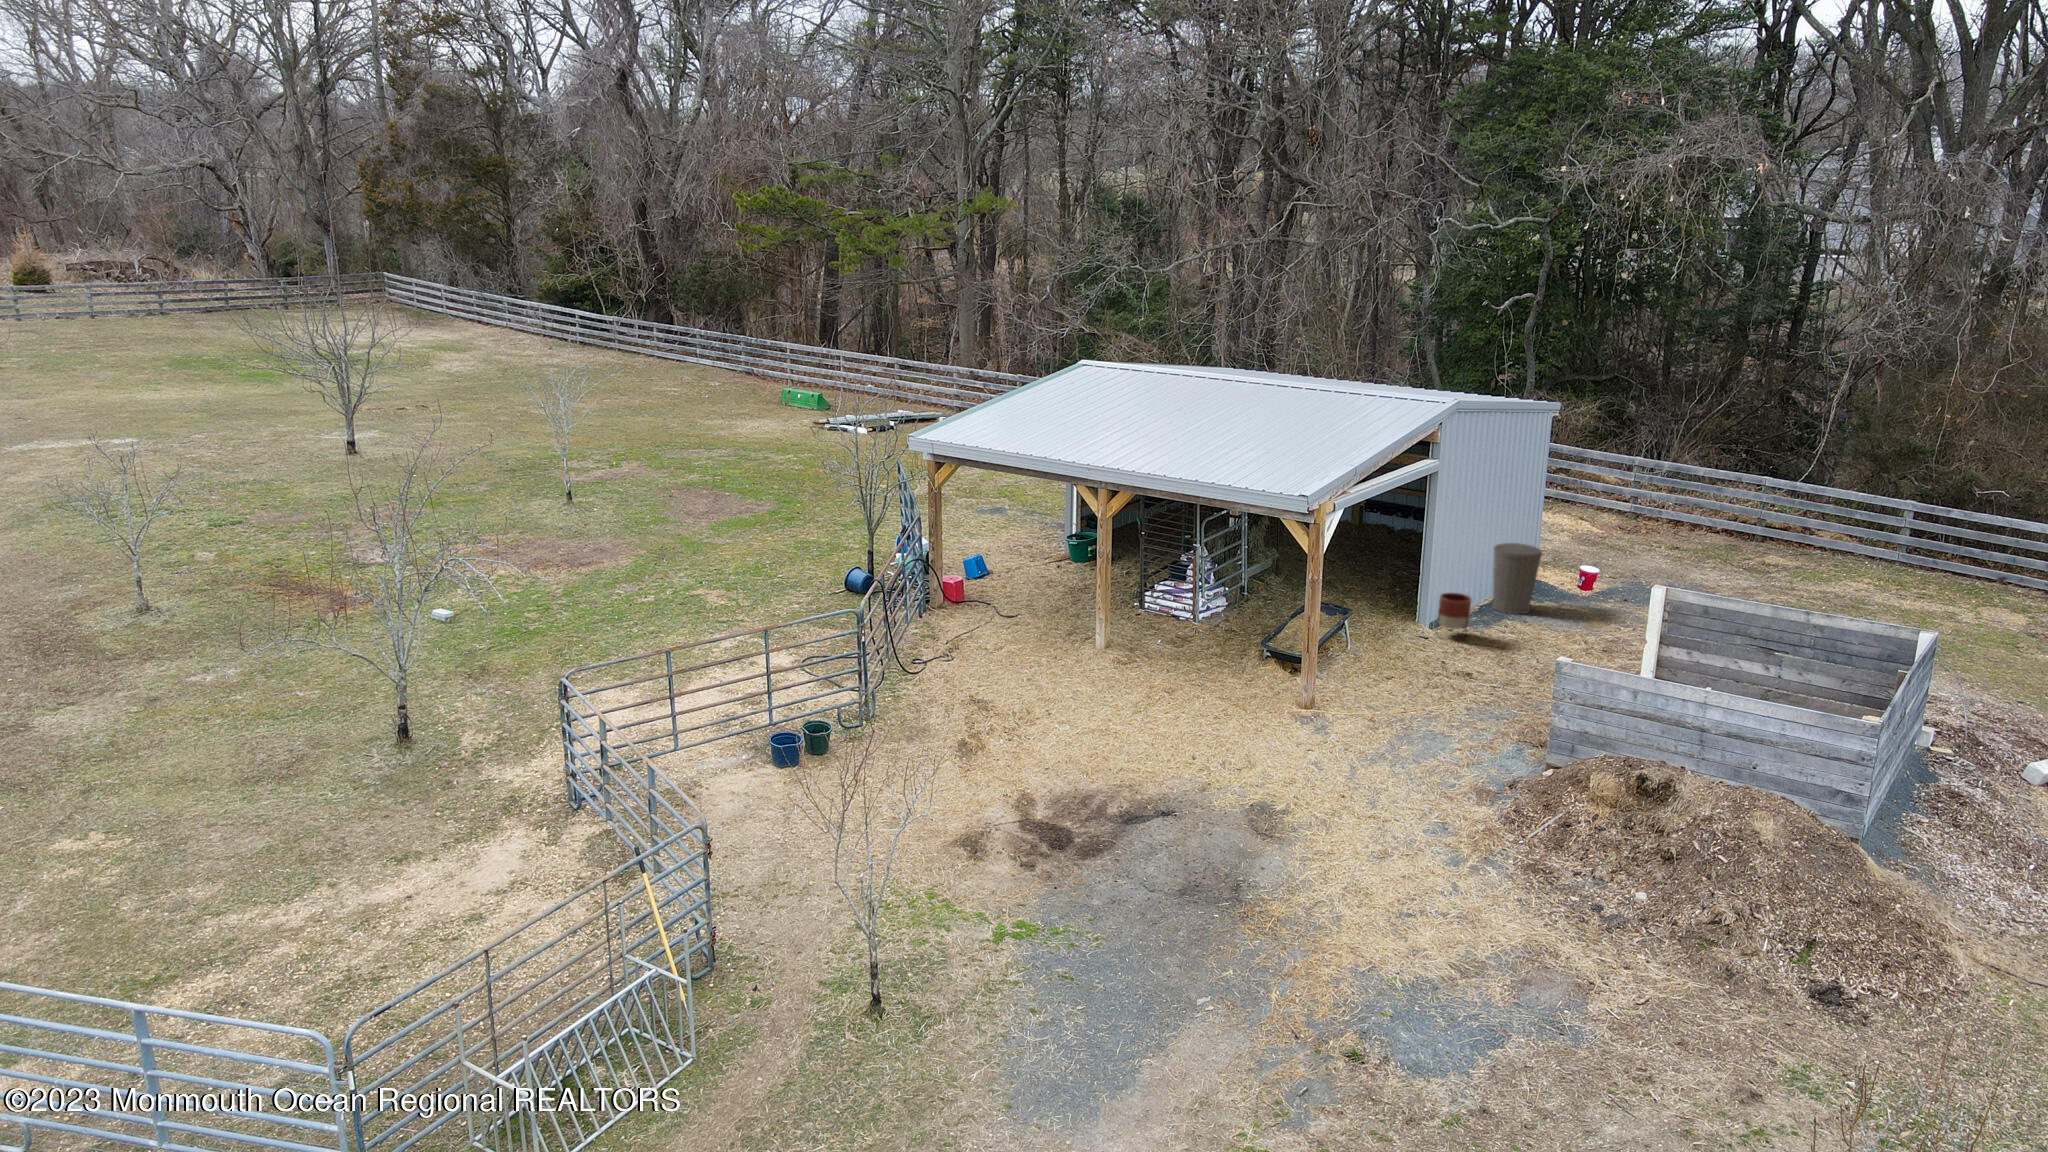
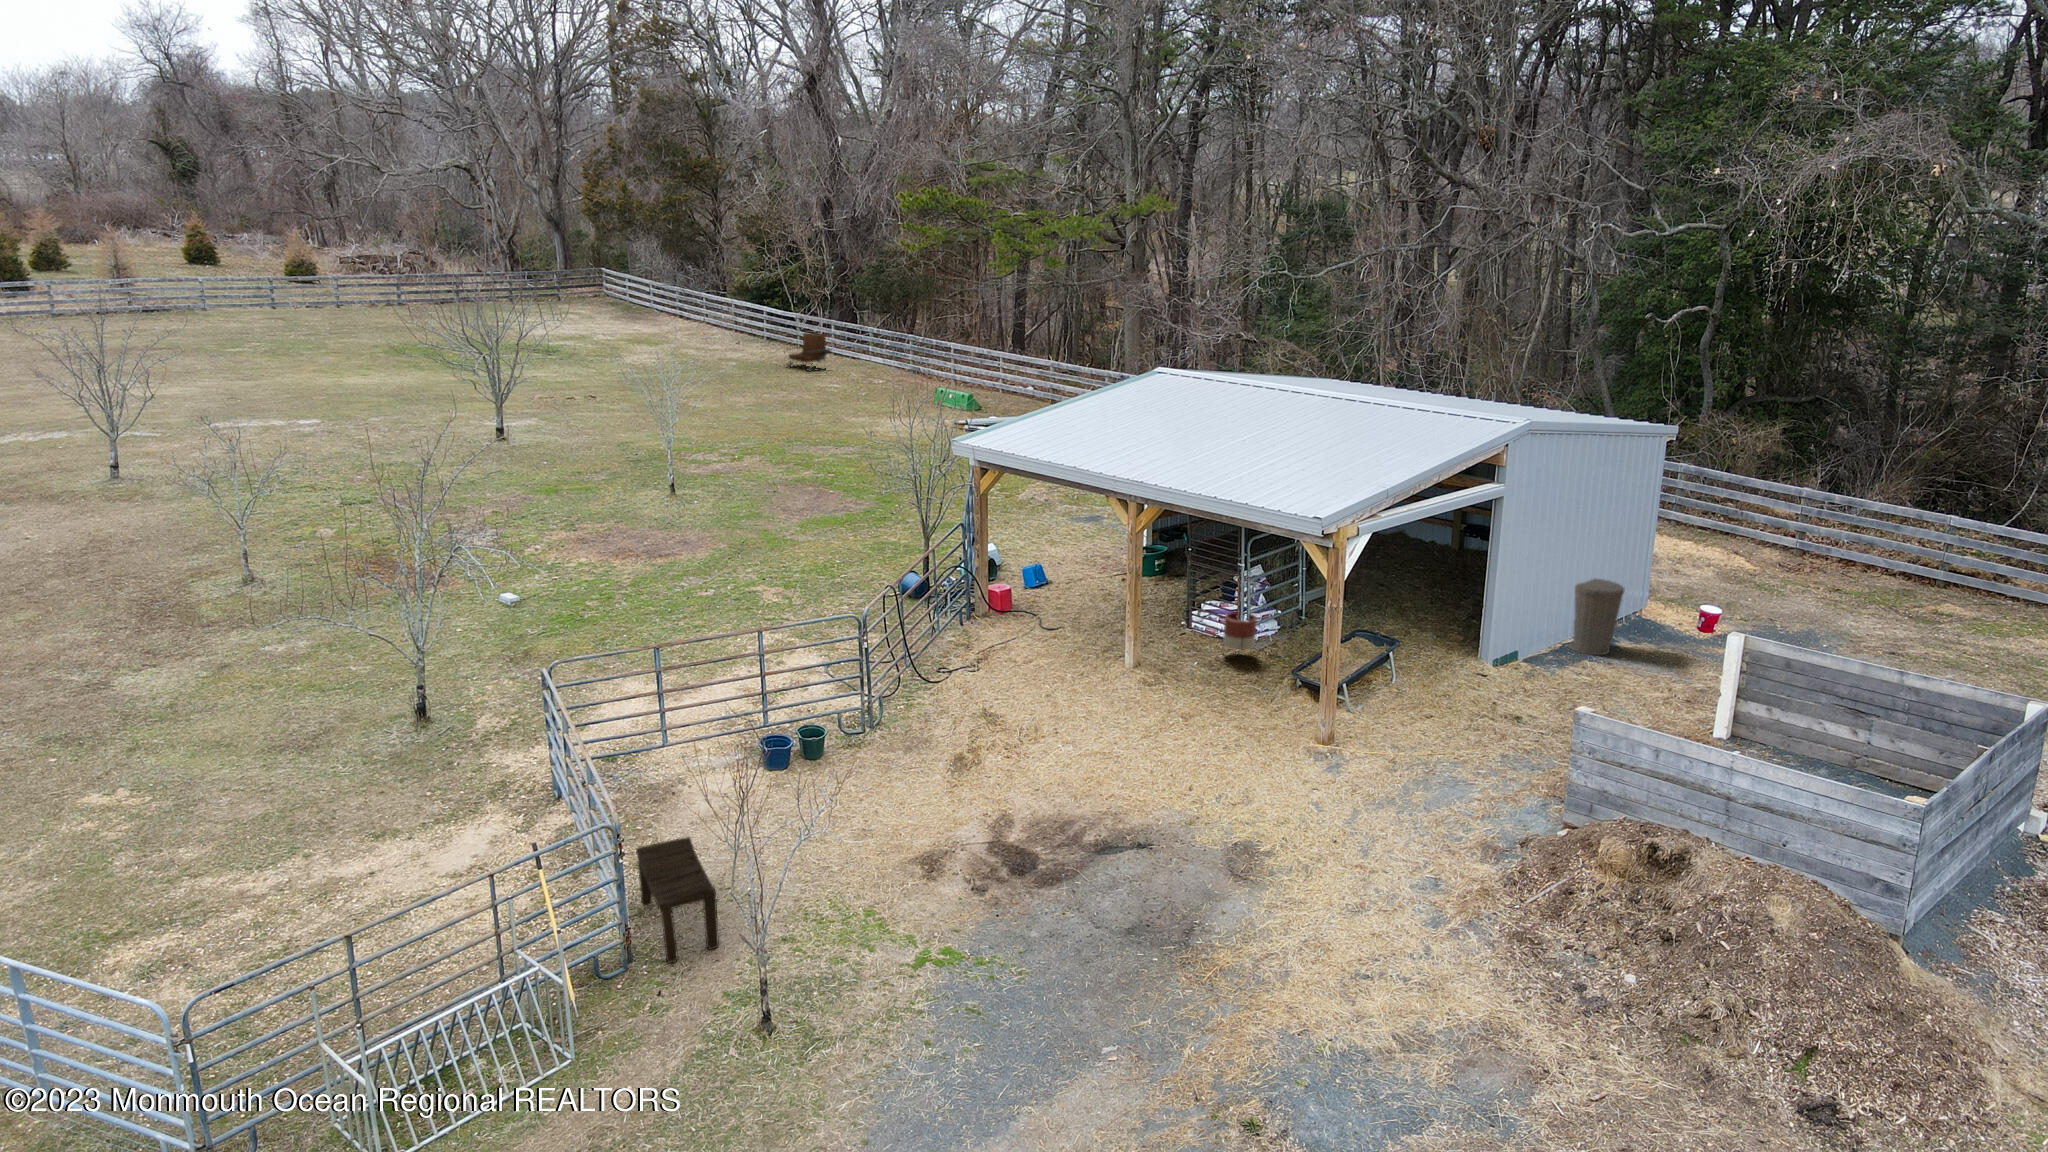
lounge chair: none [645,327,696,367] -> present [786,333,831,371]
planter: present [1437,593,1471,629] -> present [1223,612,1257,650]
bench: none [698,835,797,960] -> present [636,837,719,963]

